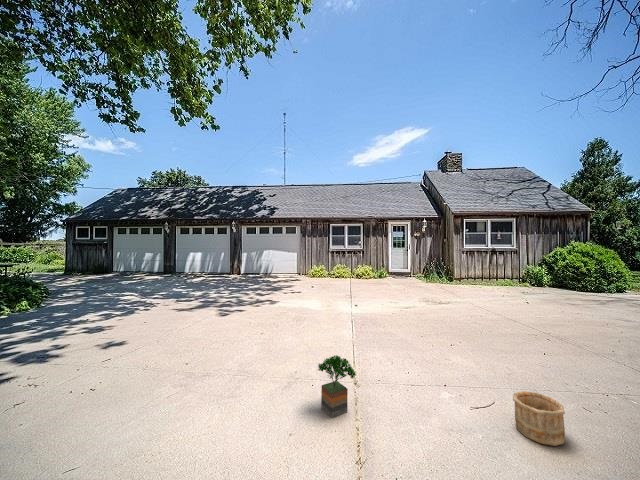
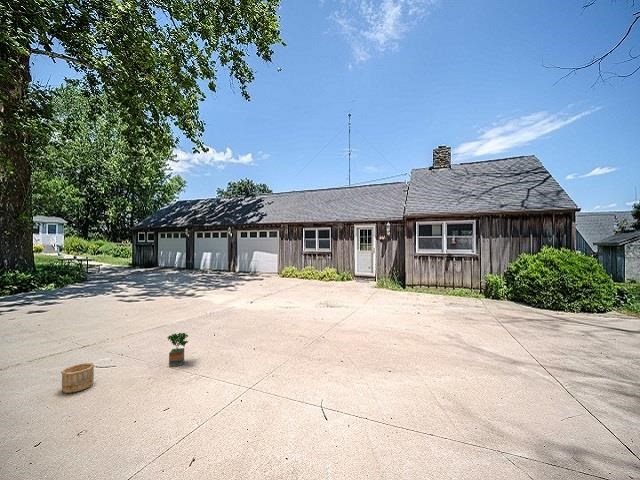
potted tree: present [318,355,356,418] -> present [168,333,188,367]

